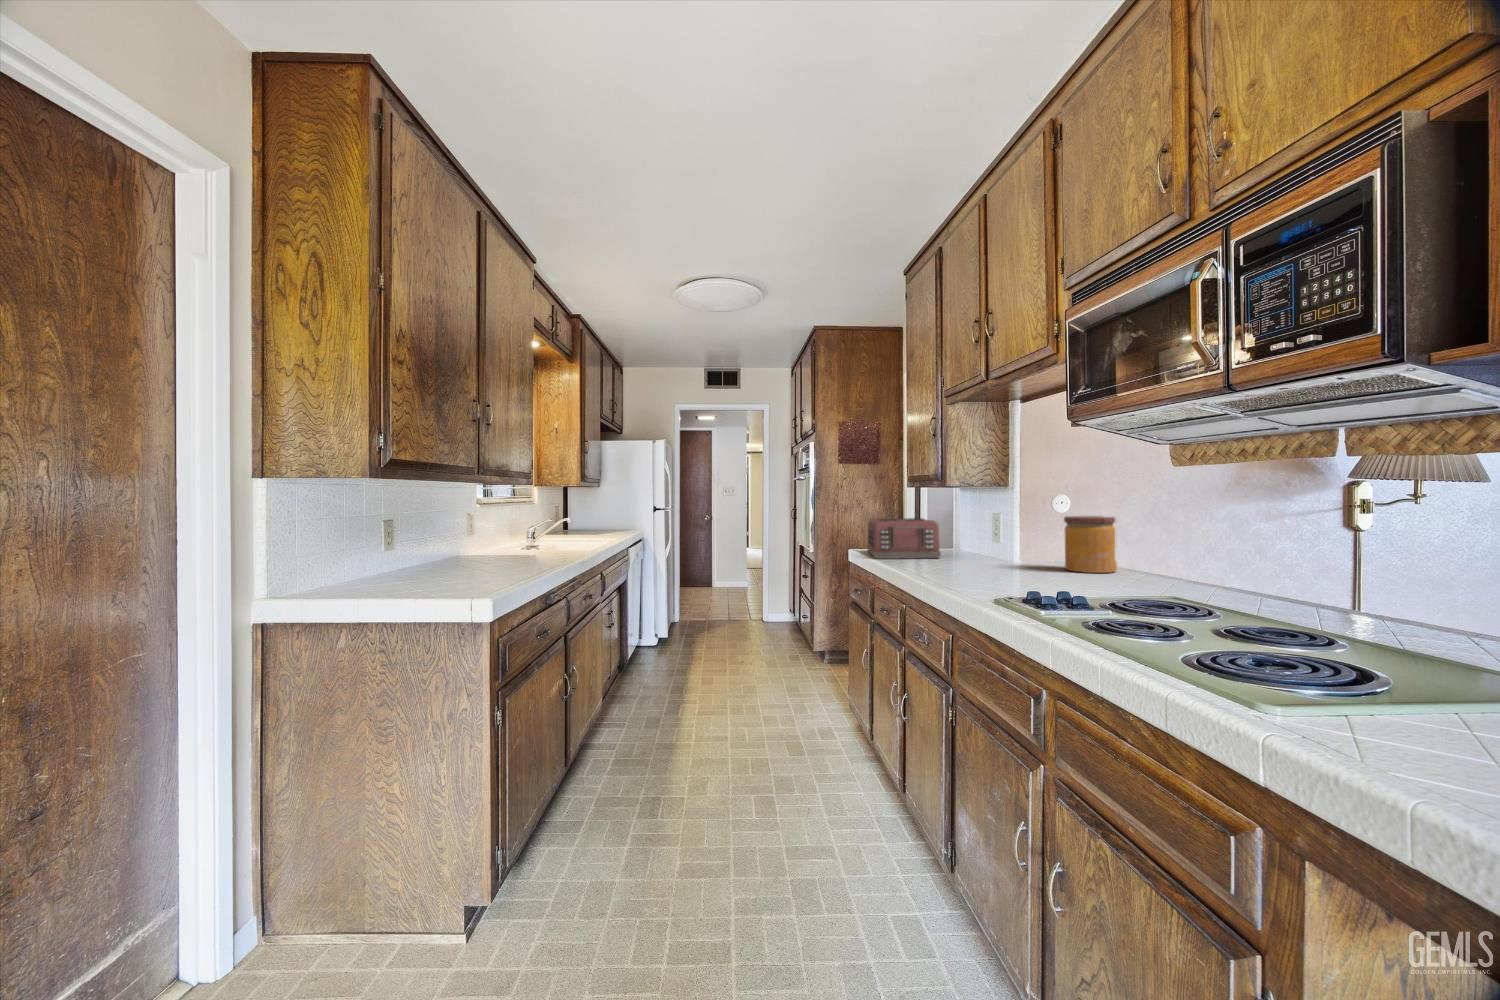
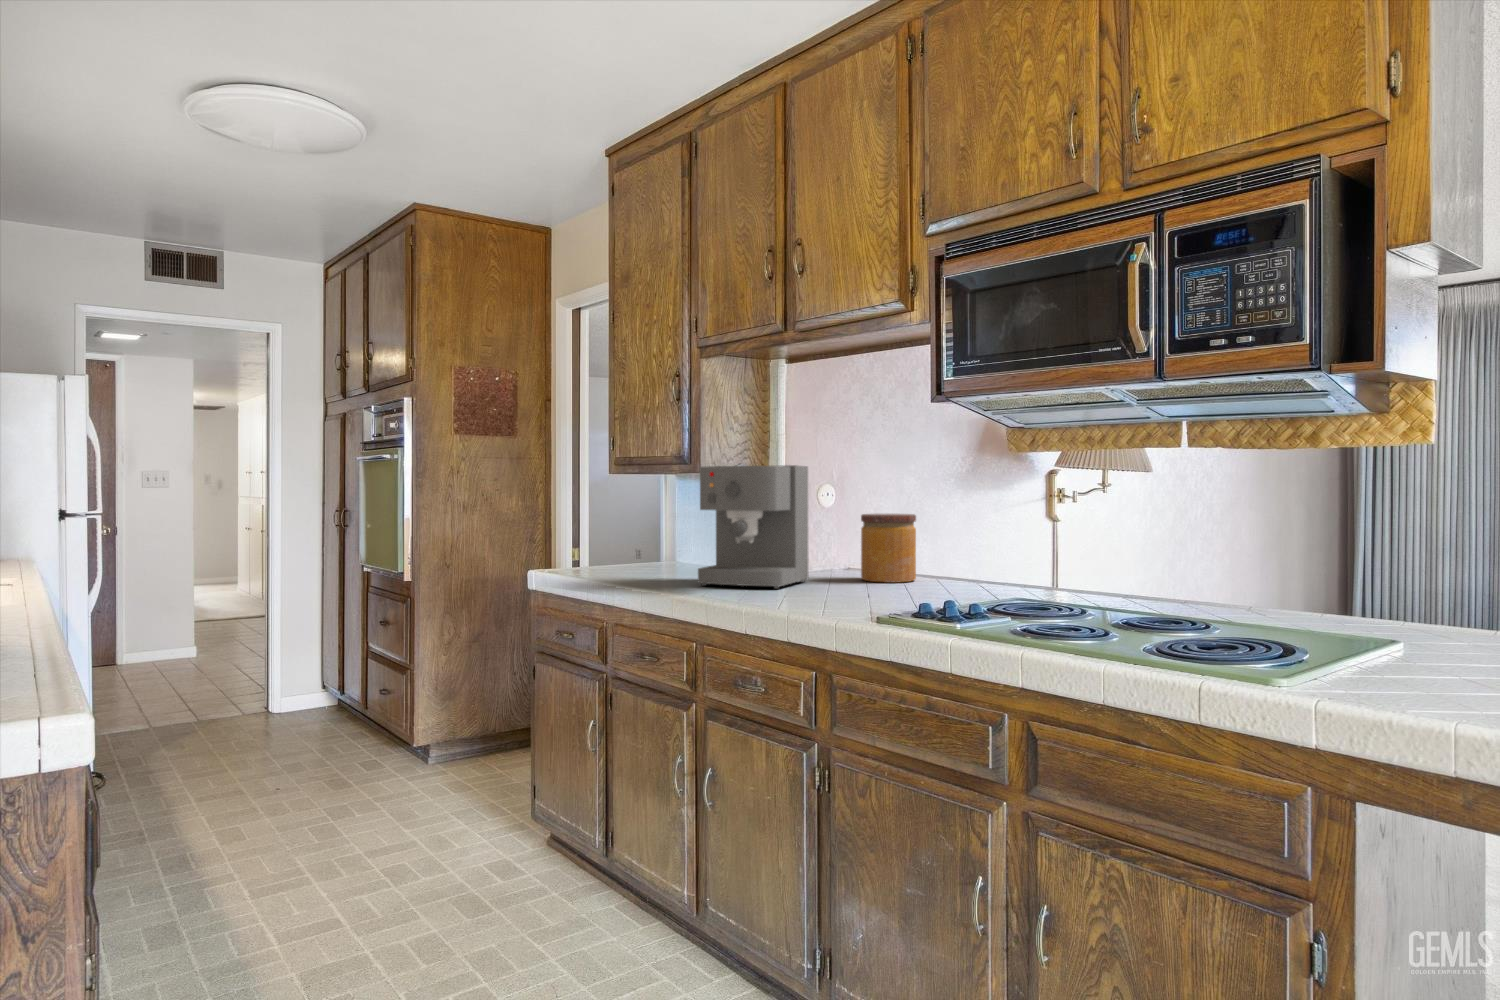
coffee maker: none [923,479,1016,572] -> present [698,465,808,589]
toaster: present [868,518,941,559] -> none [570,519,692,580]

